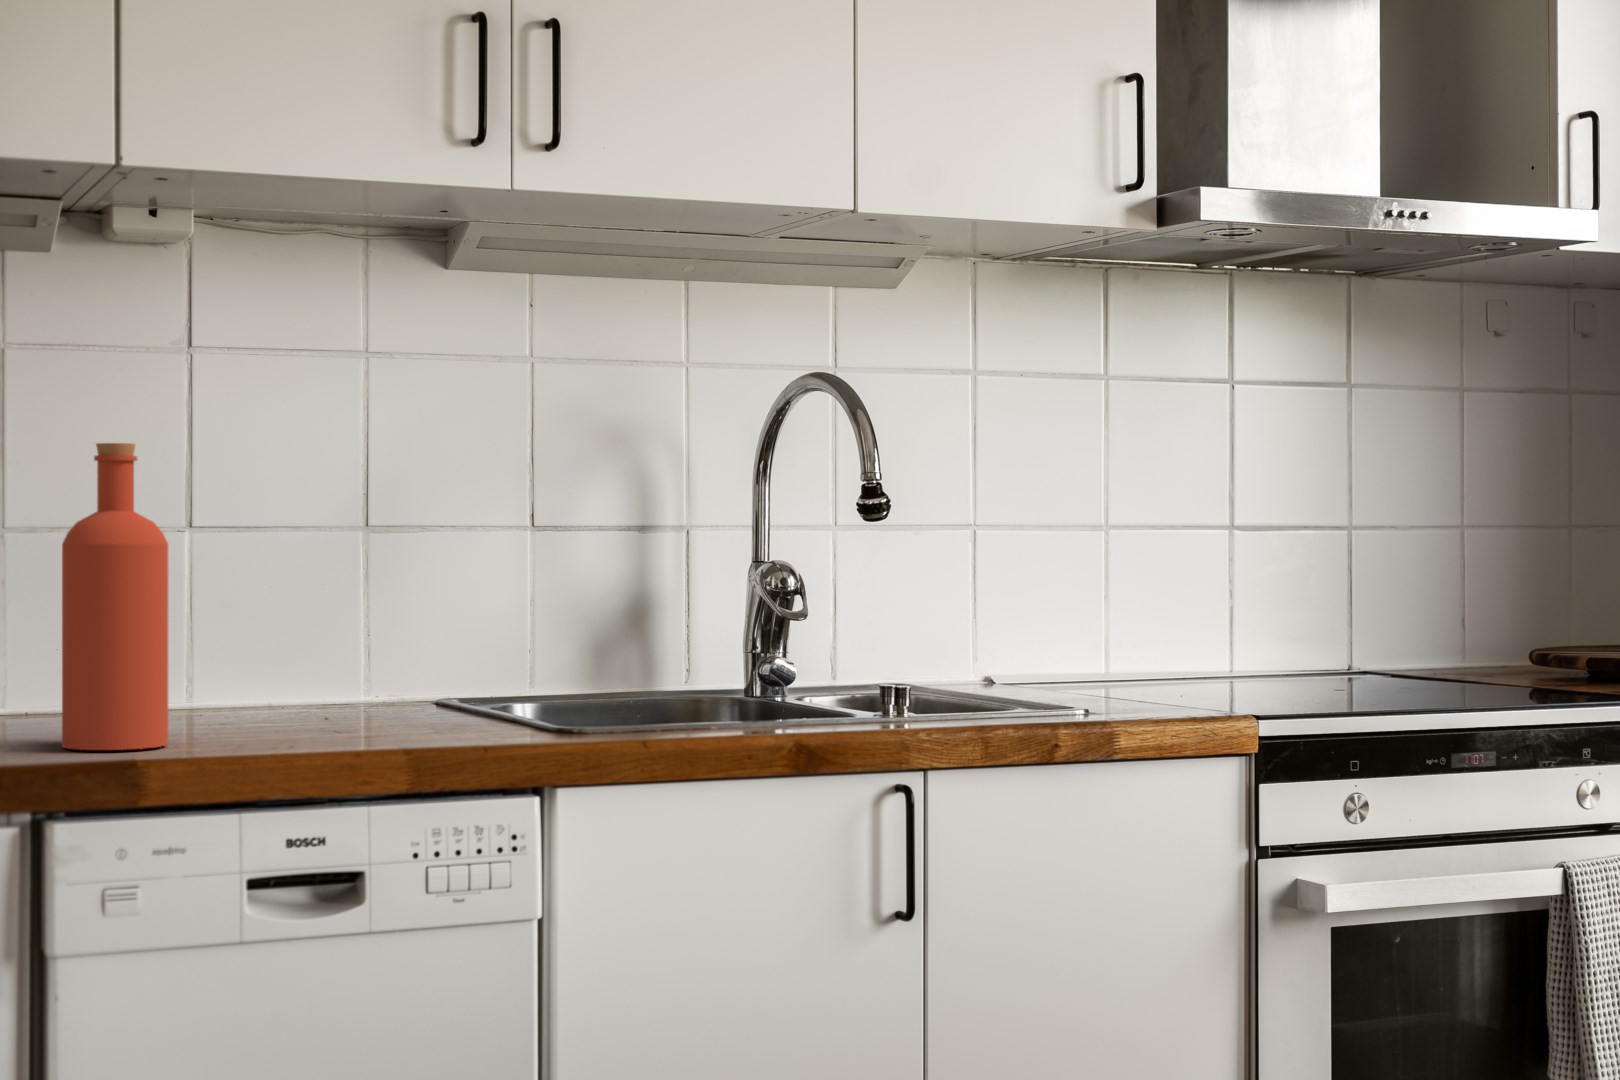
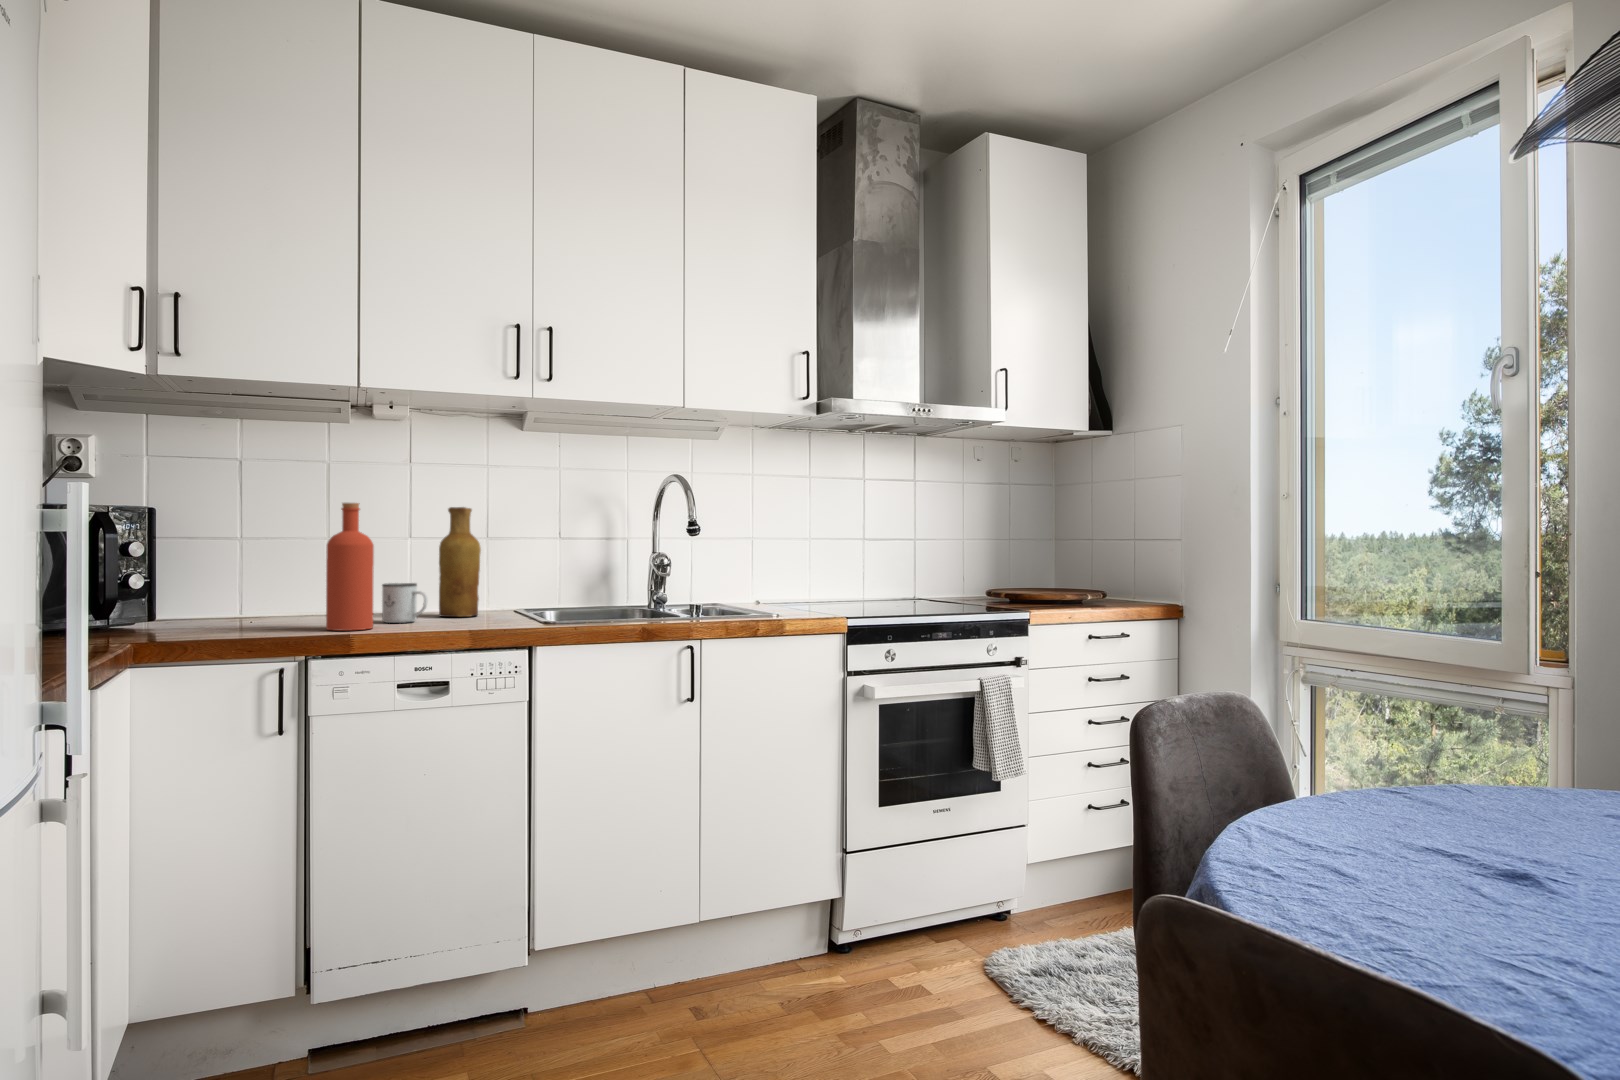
vase: none [280,453,376,718] -> present [439,507,481,617]
mug: none [167,636,276,732] -> present [382,583,427,623]

